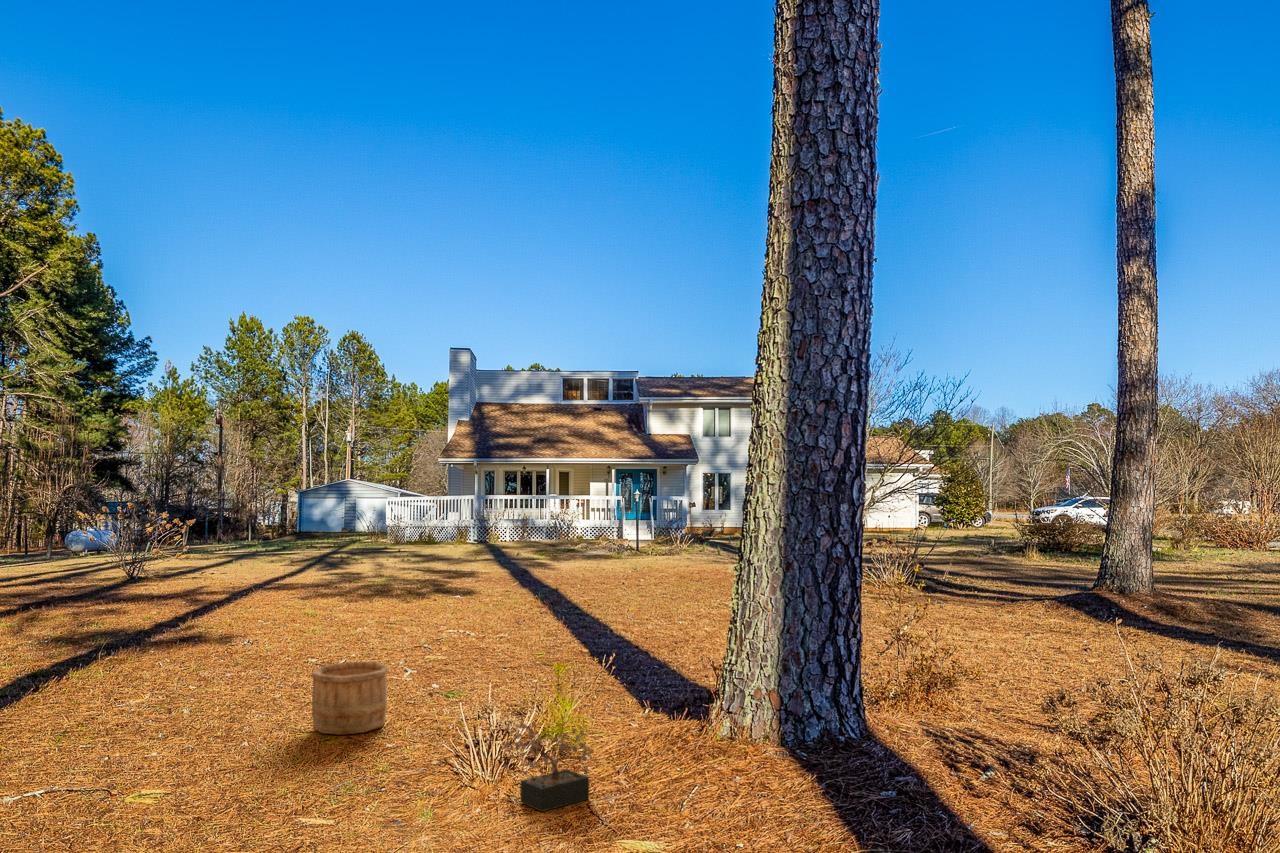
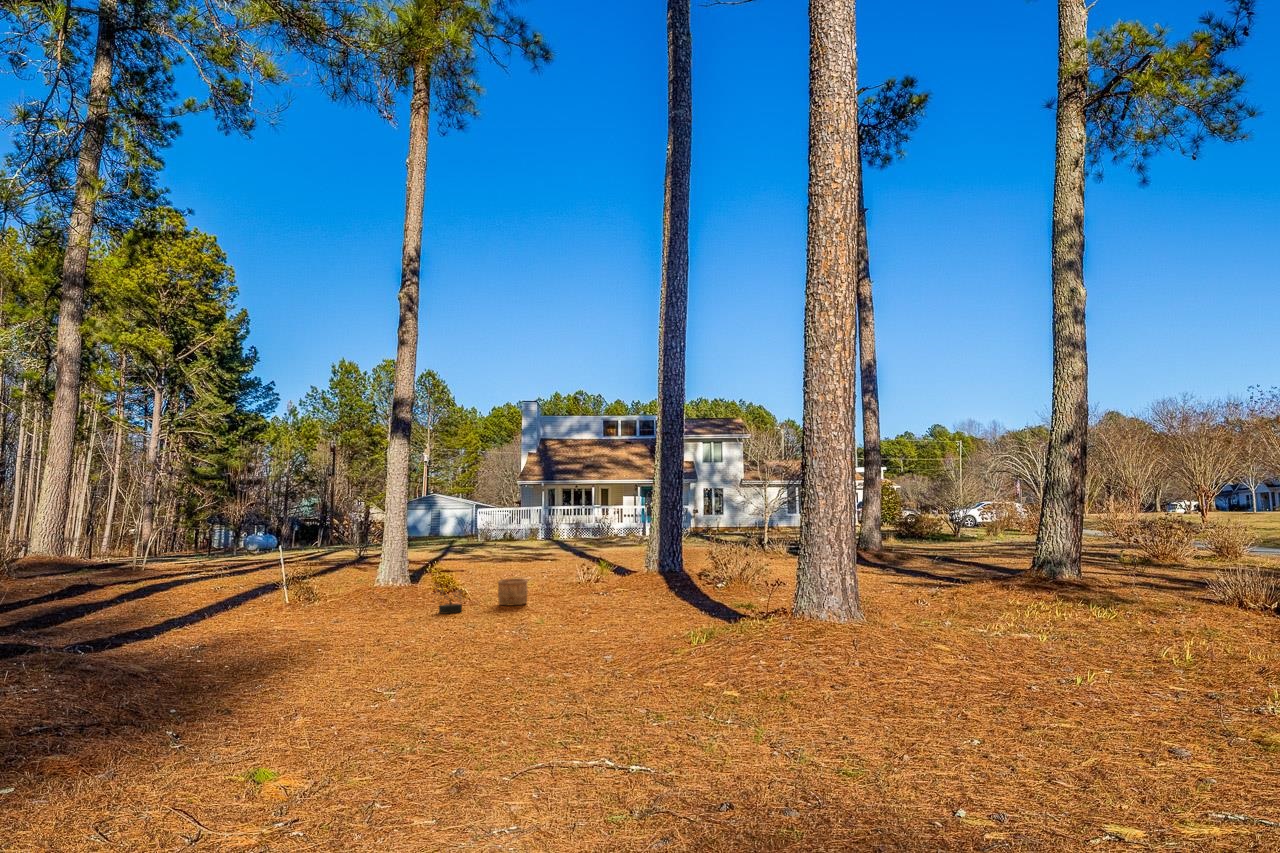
decorative plant: present [503,722,594,812] -> present [433,586,462,614]

